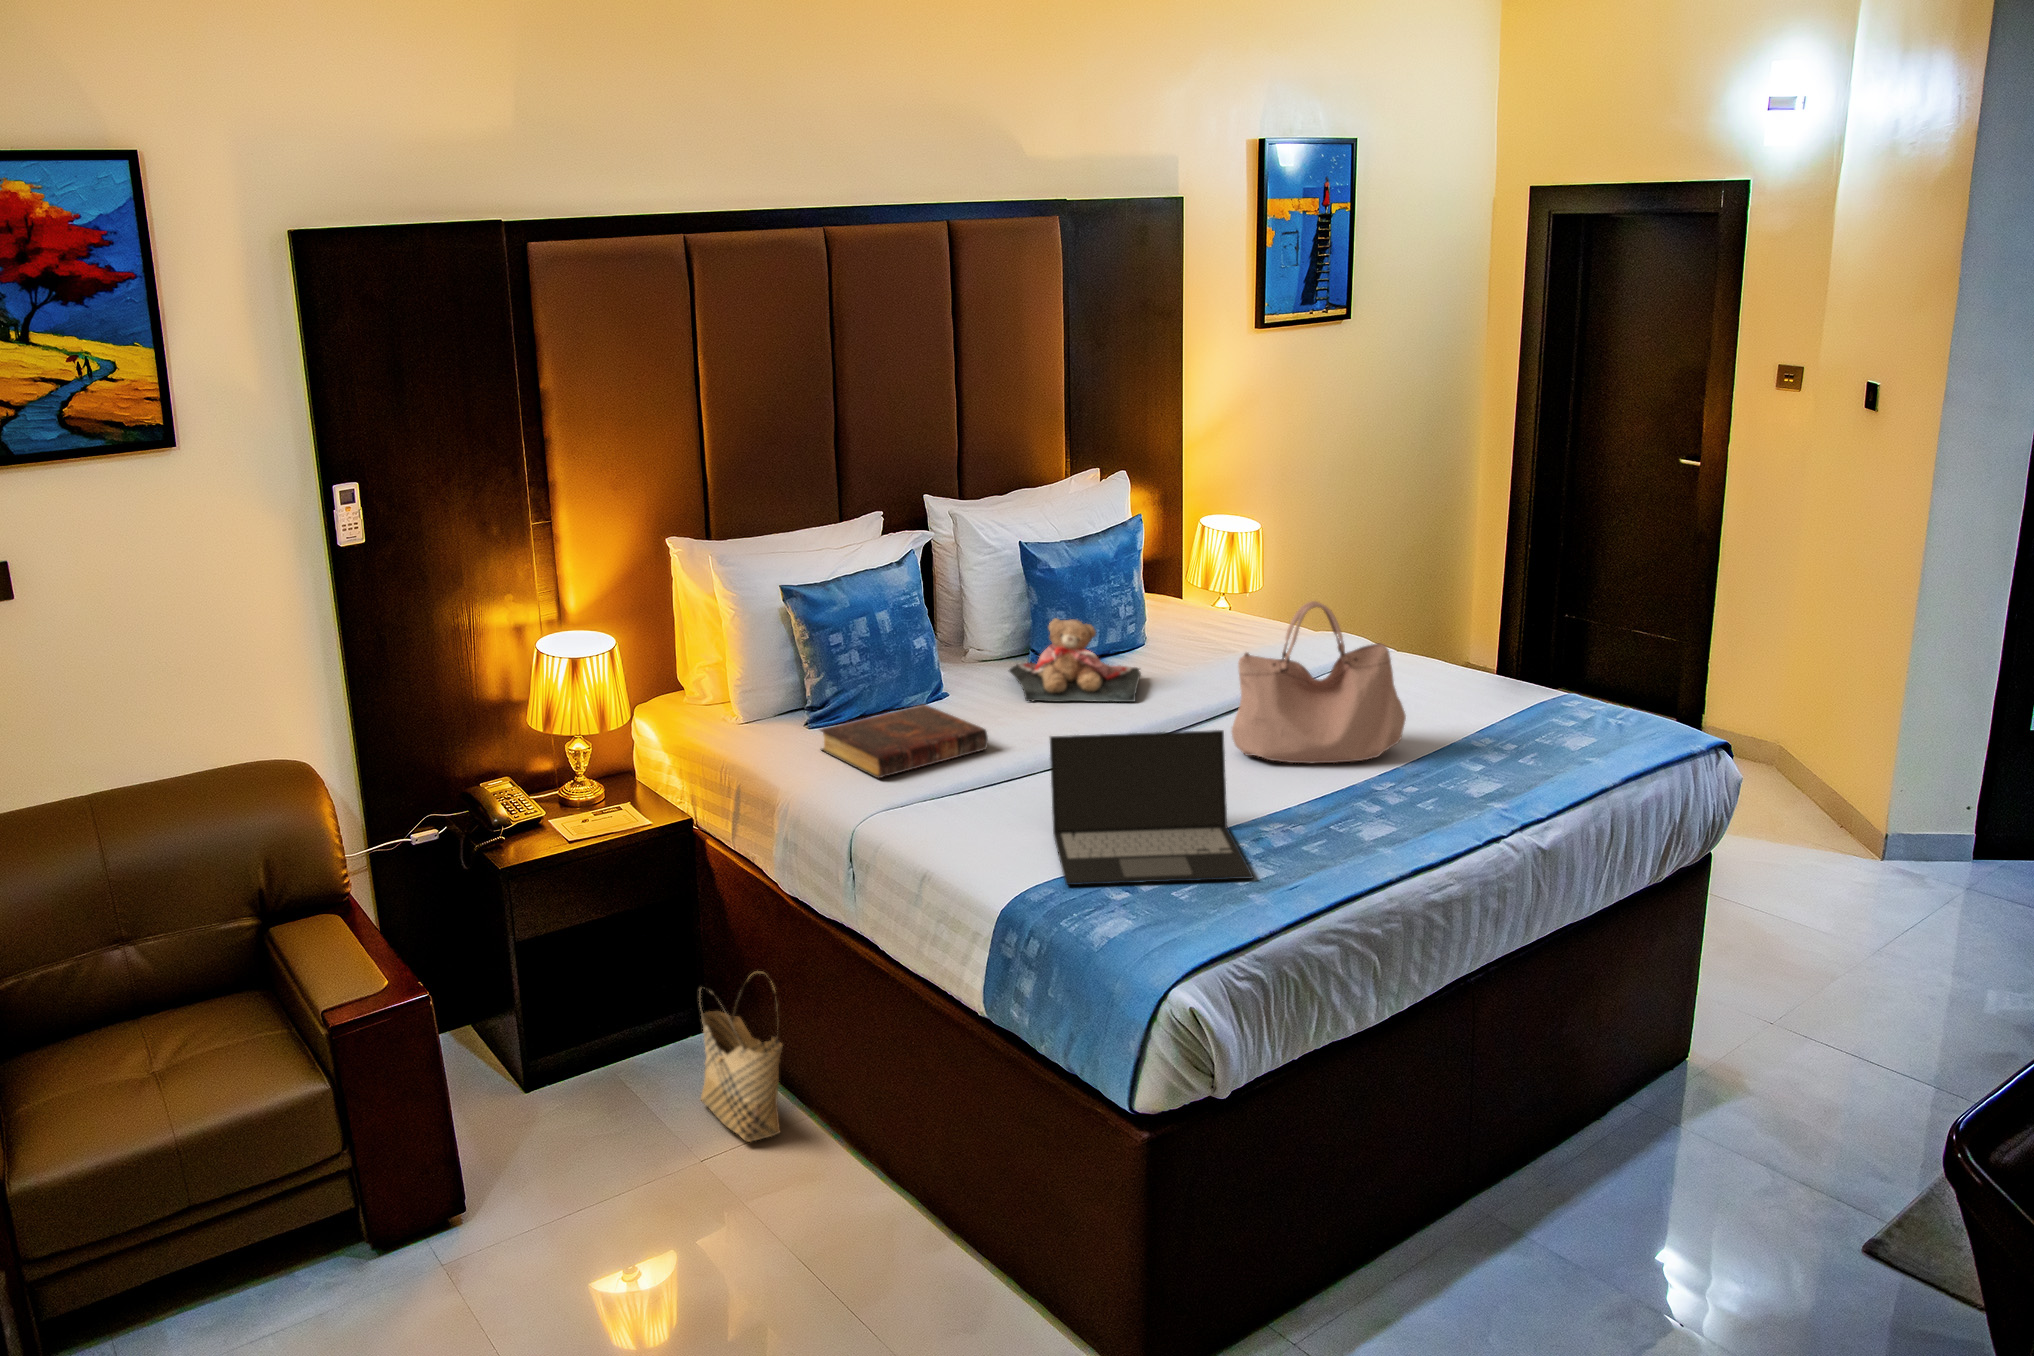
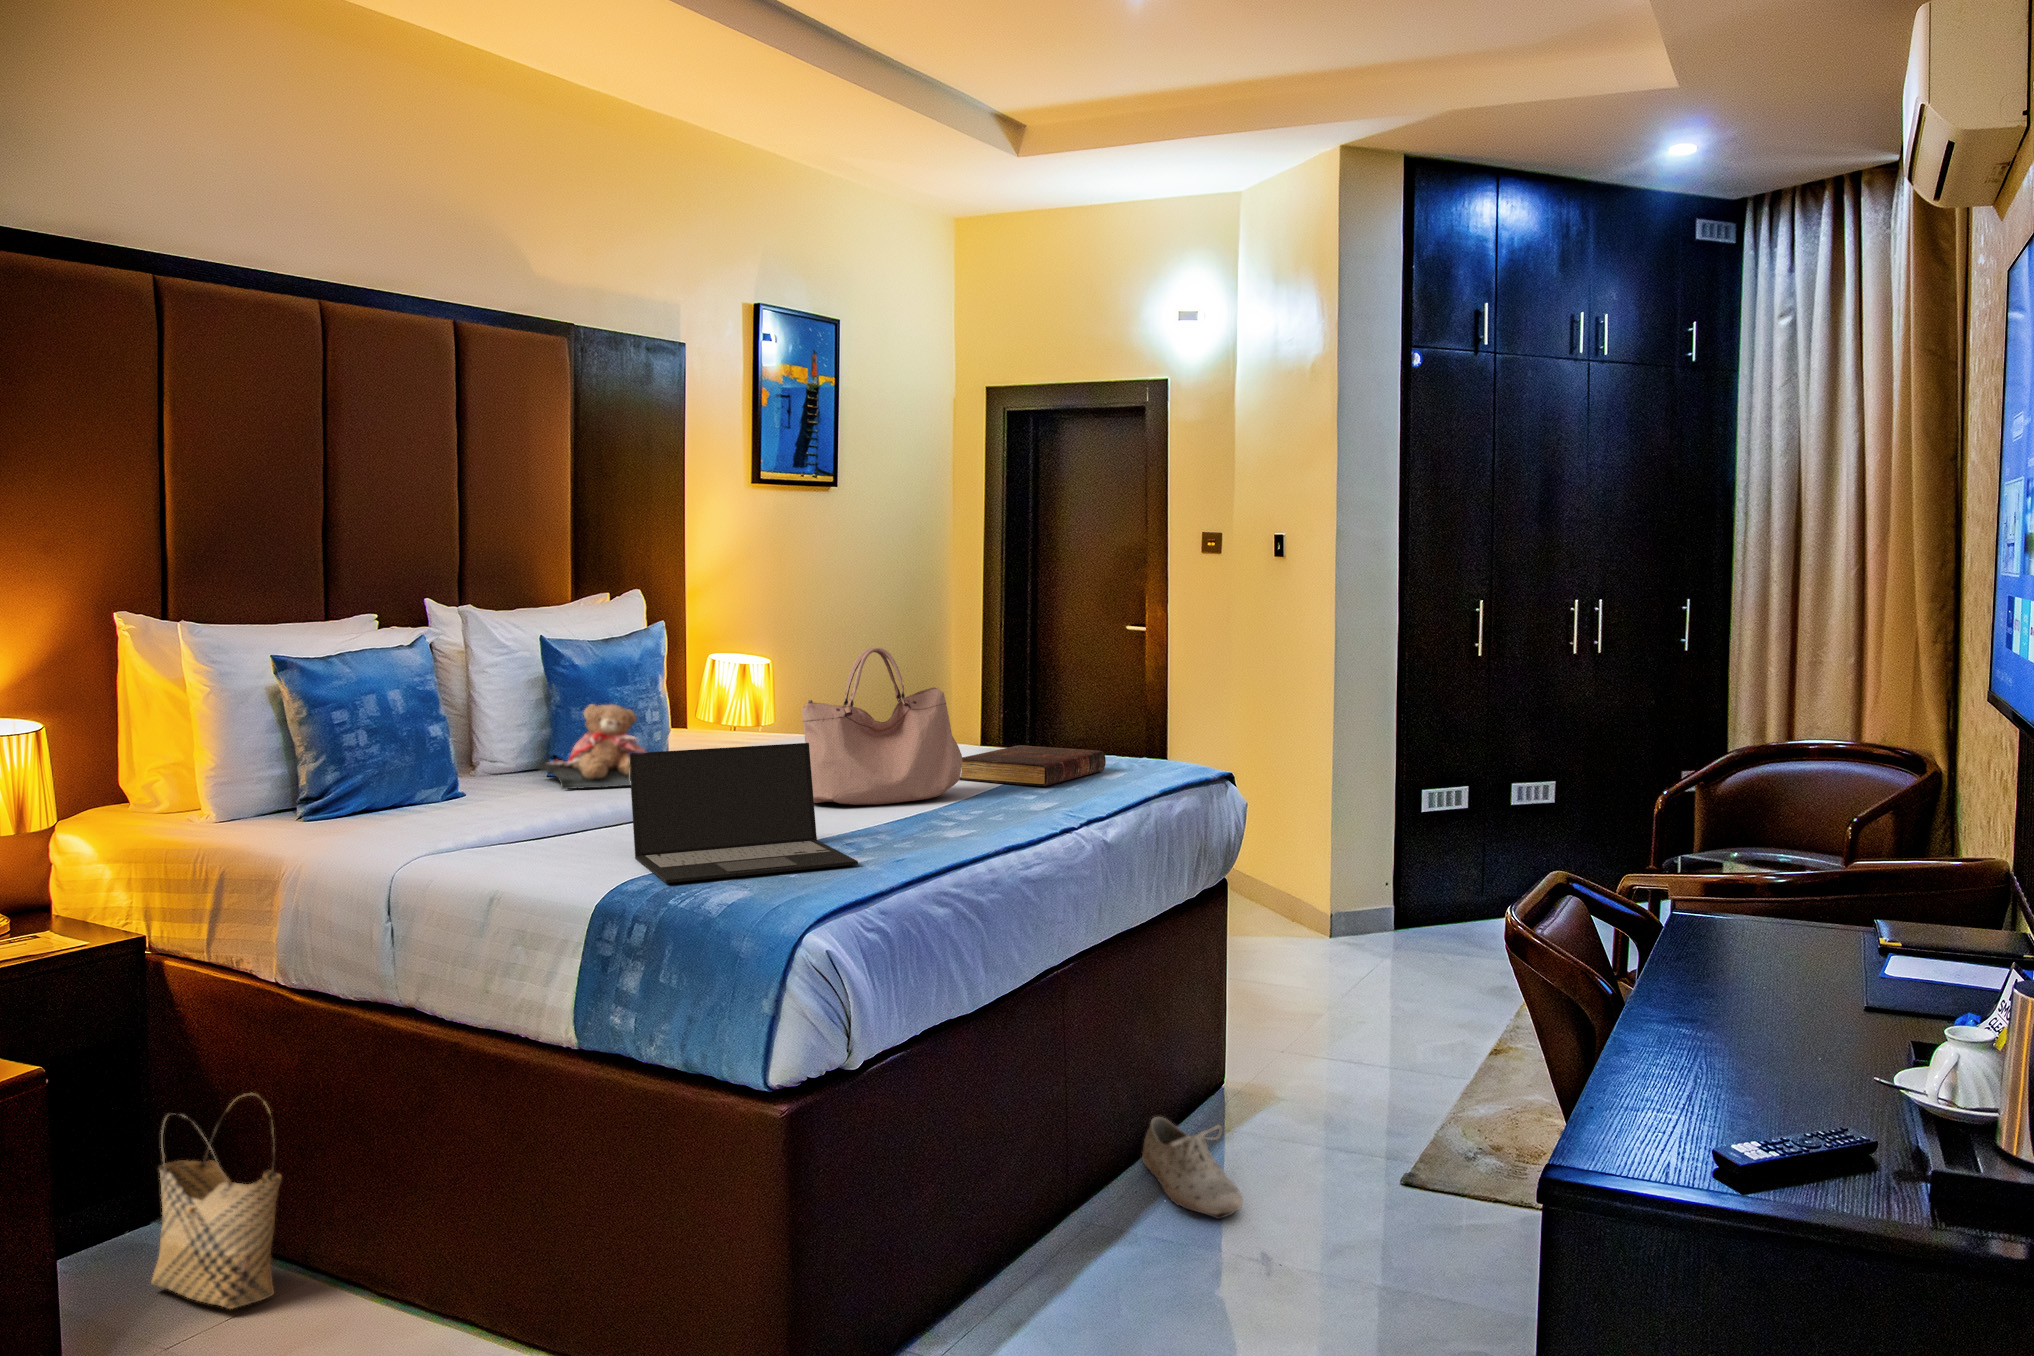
book: present [820,704,988,778] -> present [960,745,1106,786]
shoe: none [1568,1123,1666,1268] -> present [1142,1117,1242,1220]

